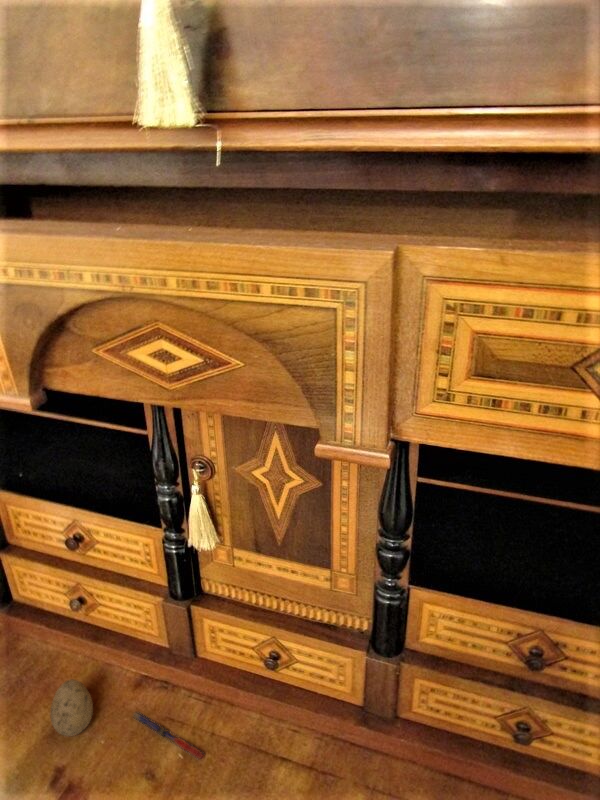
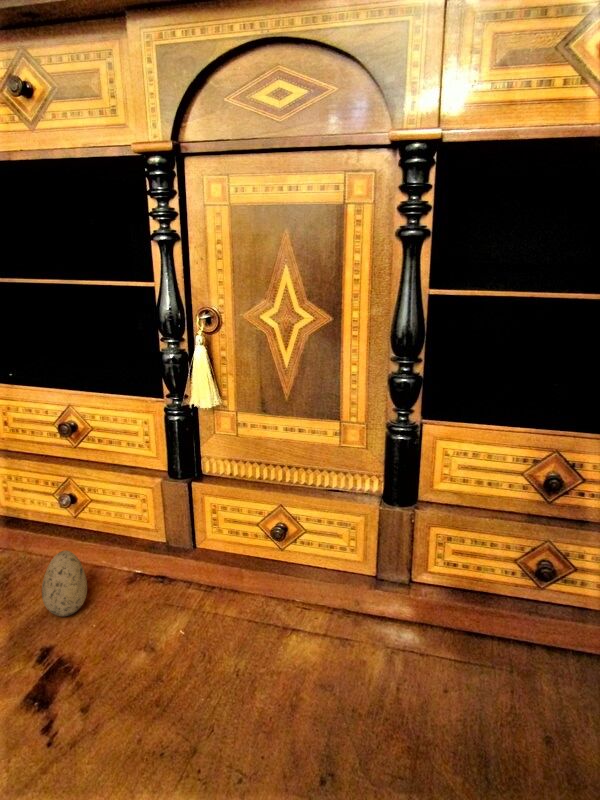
pen: present [134,713,203,760] -> none [128,598,210,629]

